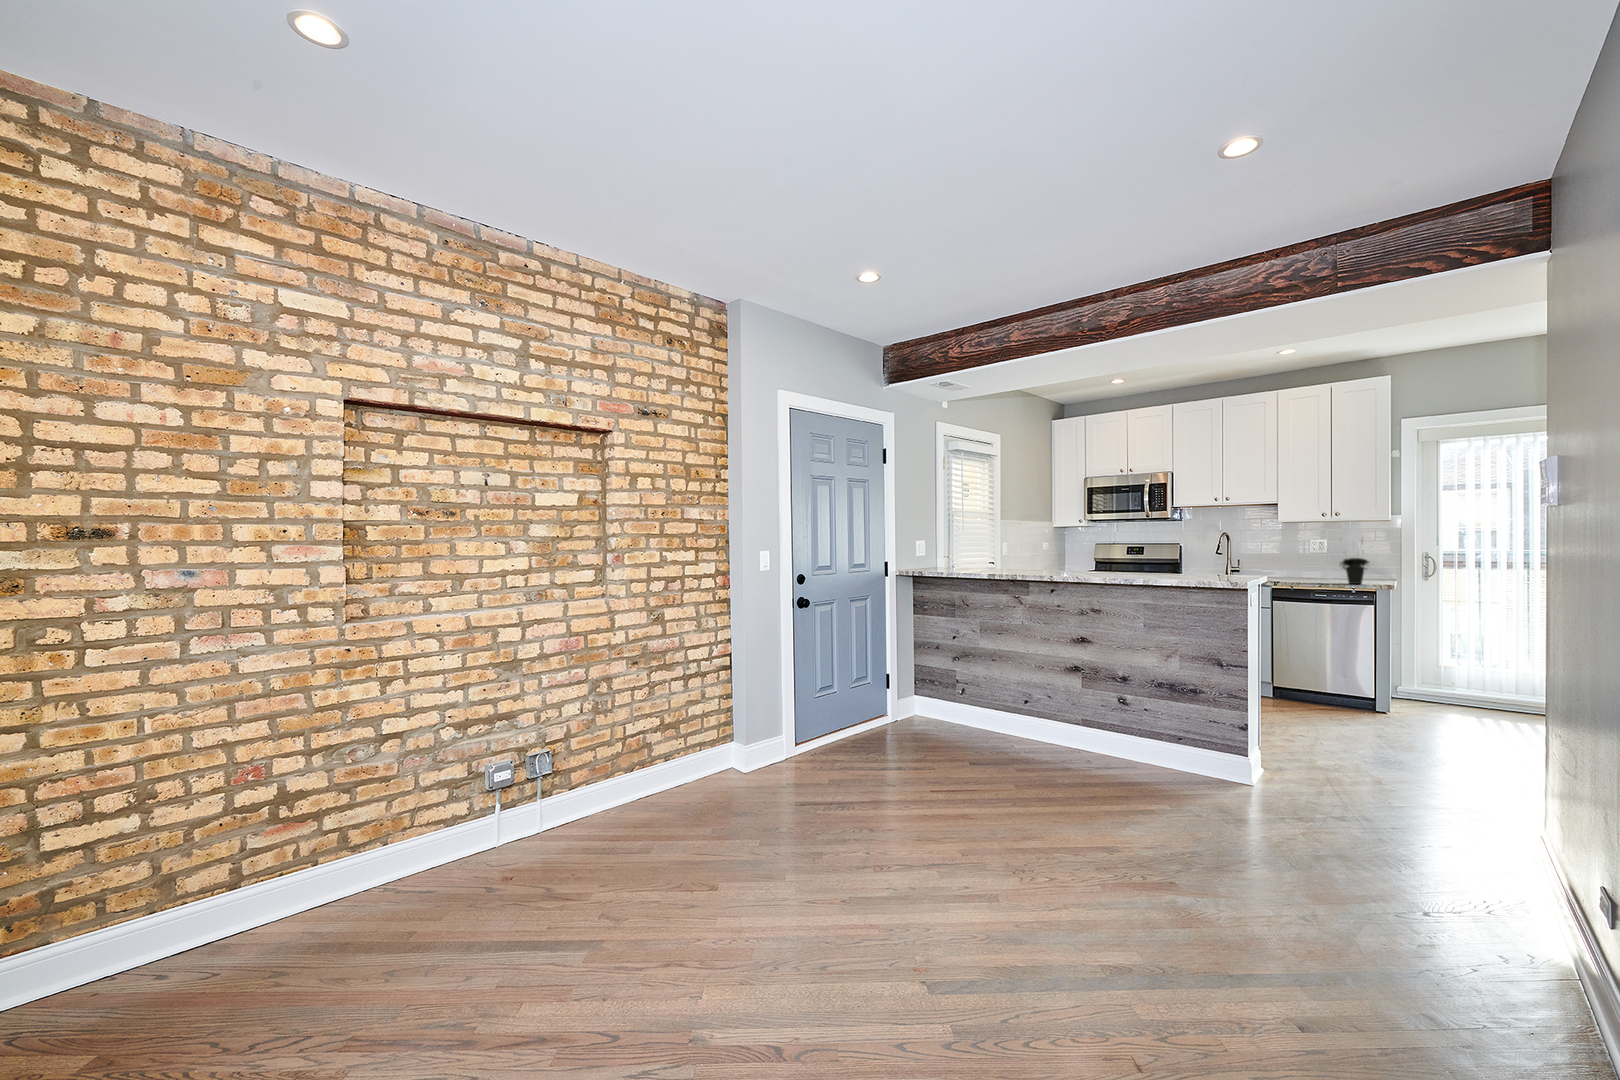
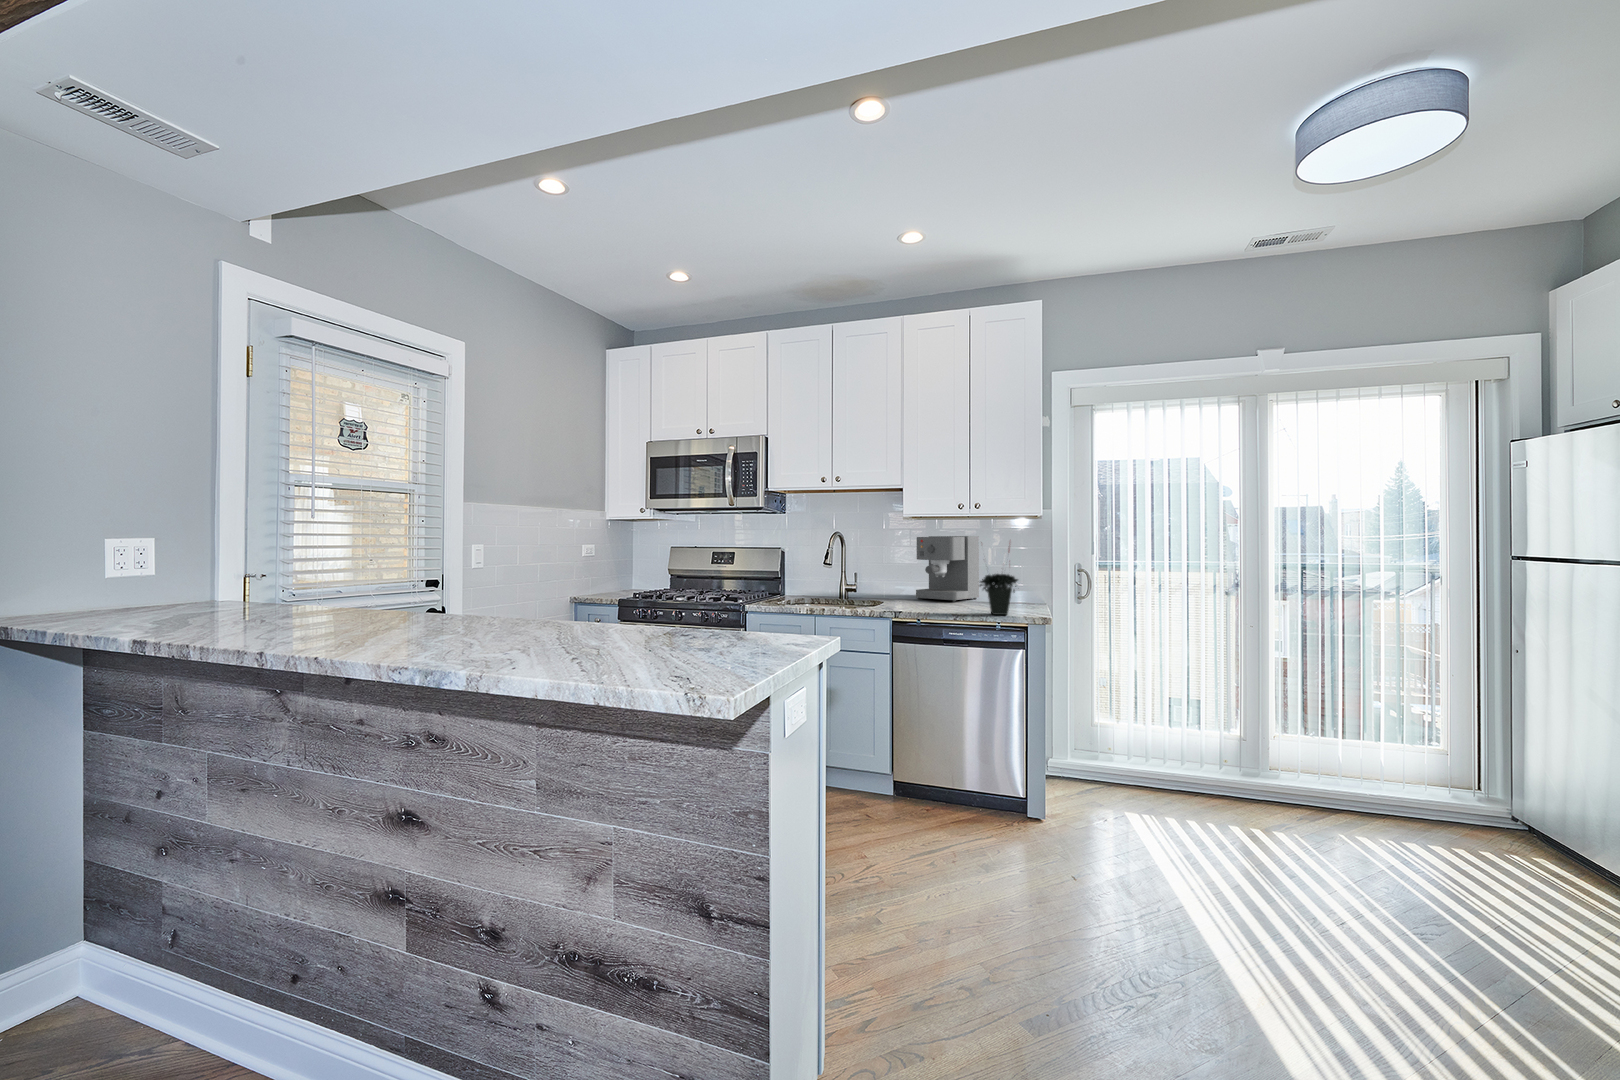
coffee maker: none [1288,535,1340,578] -> present [916,536,979,601]

